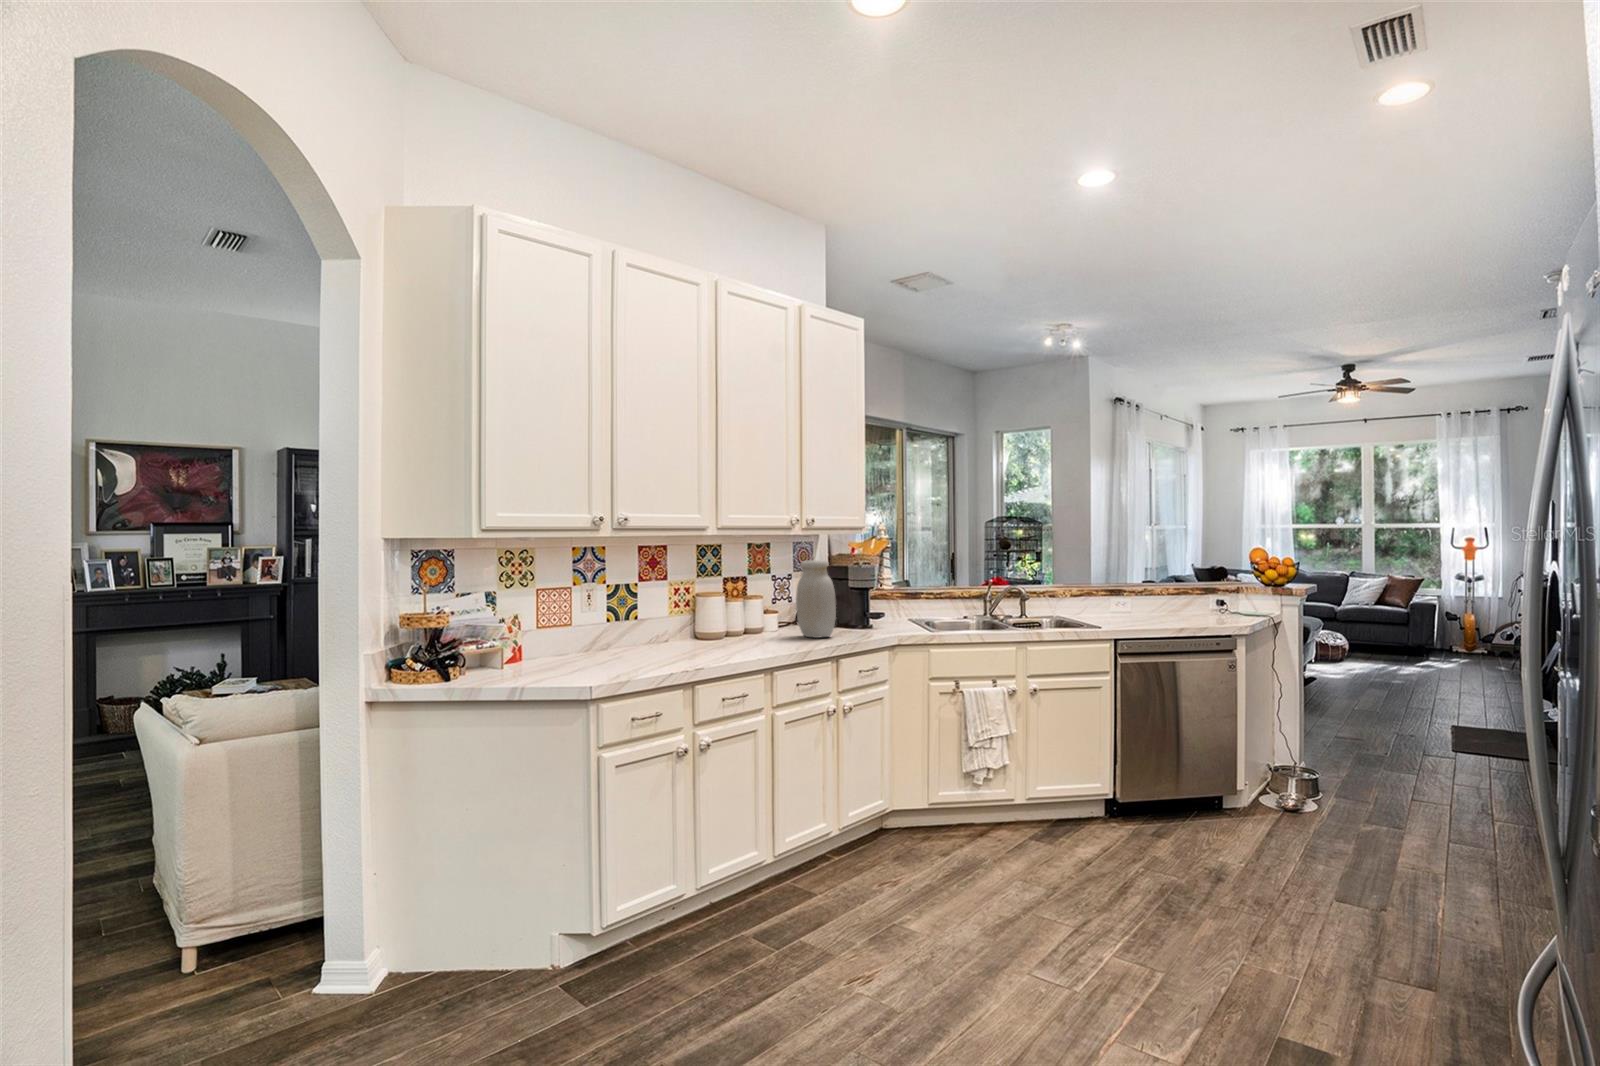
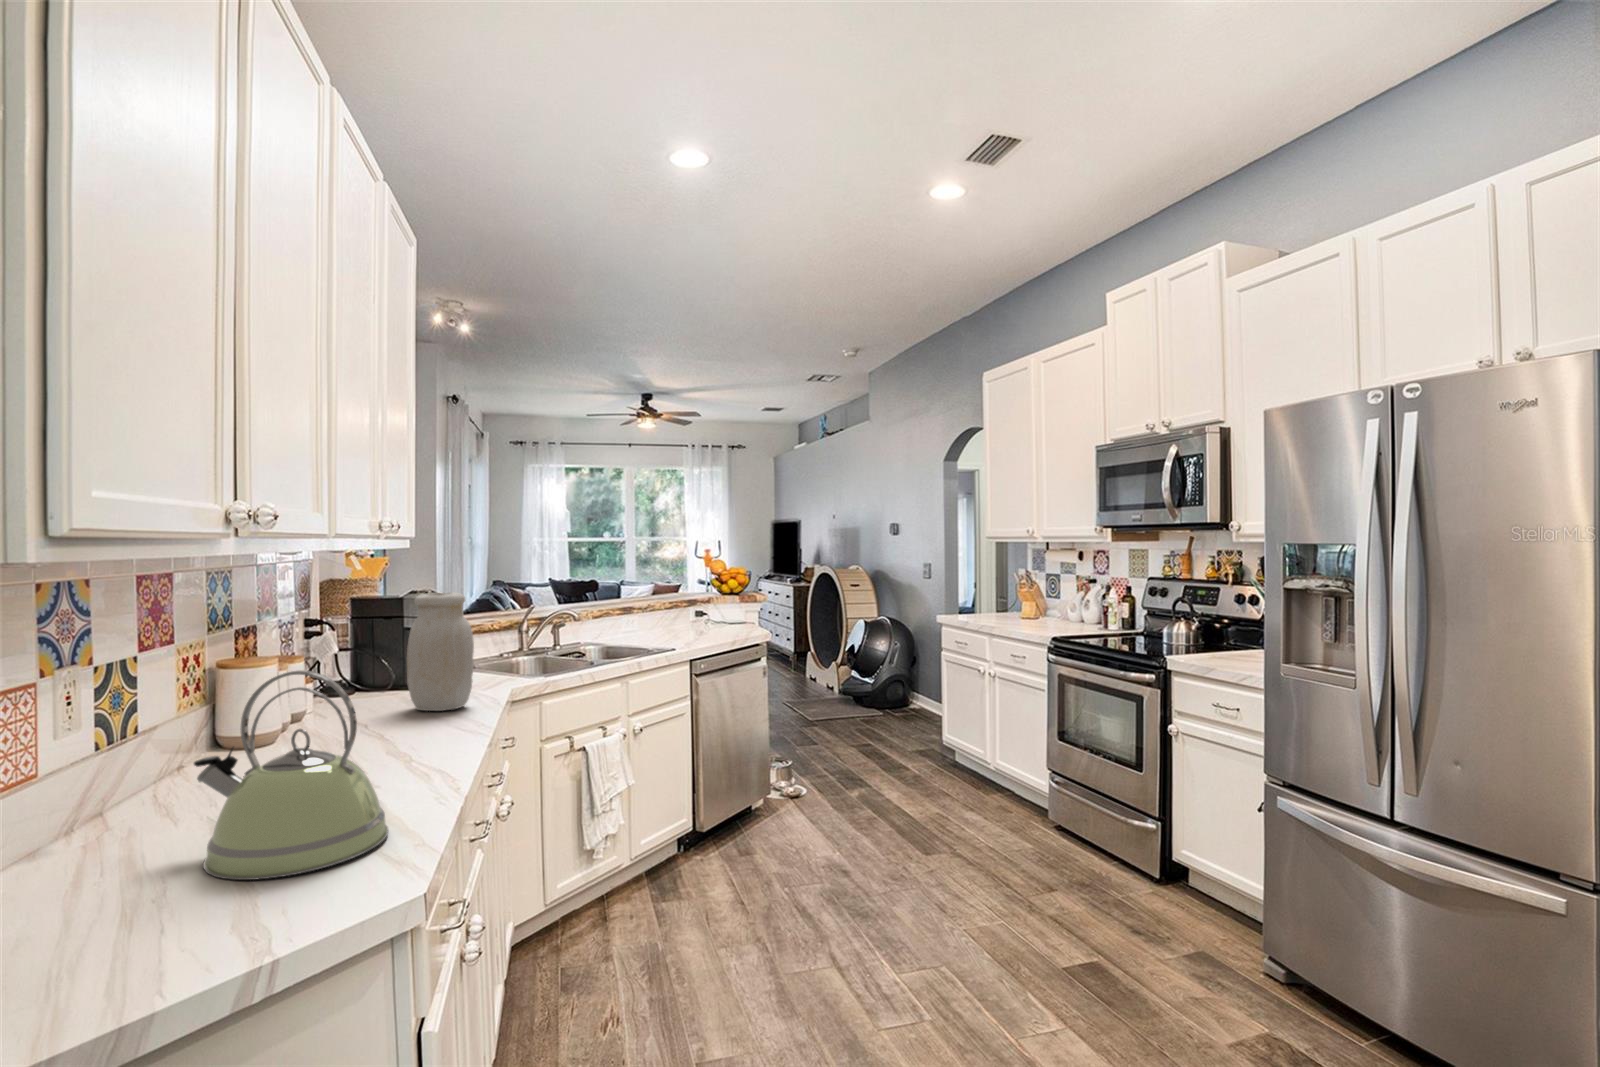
kettle: none [570,585,644,672] -> present [194,670,388,880]

